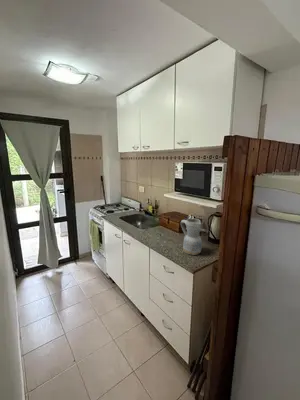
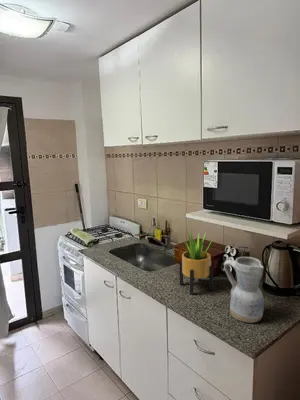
potted plant: none [158,202,179,241] -> present [180,232,213,295]

